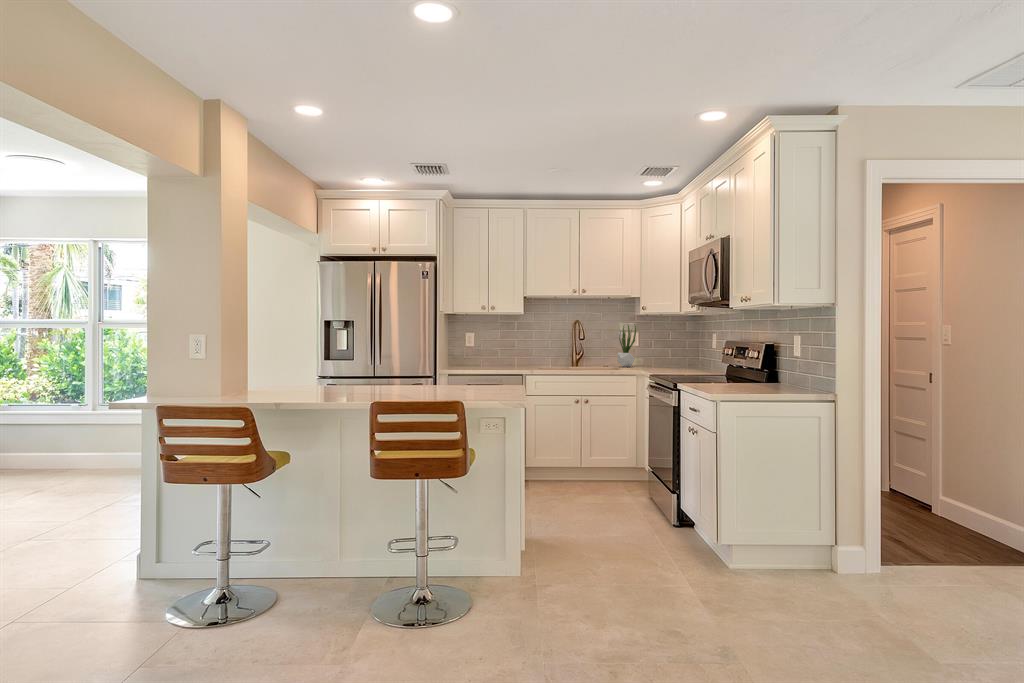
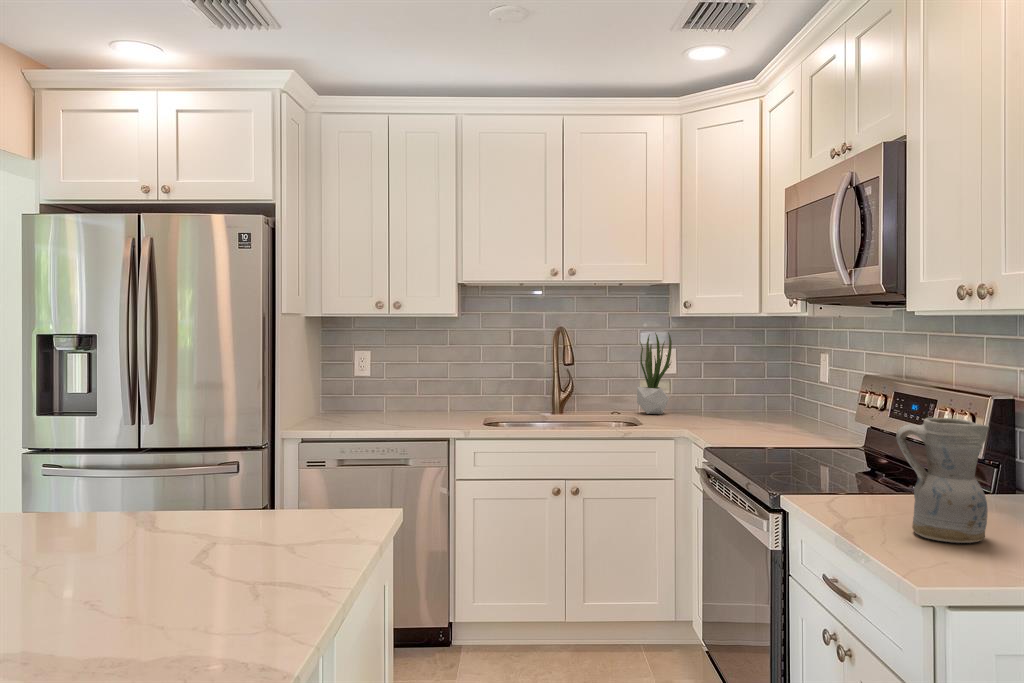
ceramic pitcher: none [717,346,748,390] -> present [896,418,989,543]

